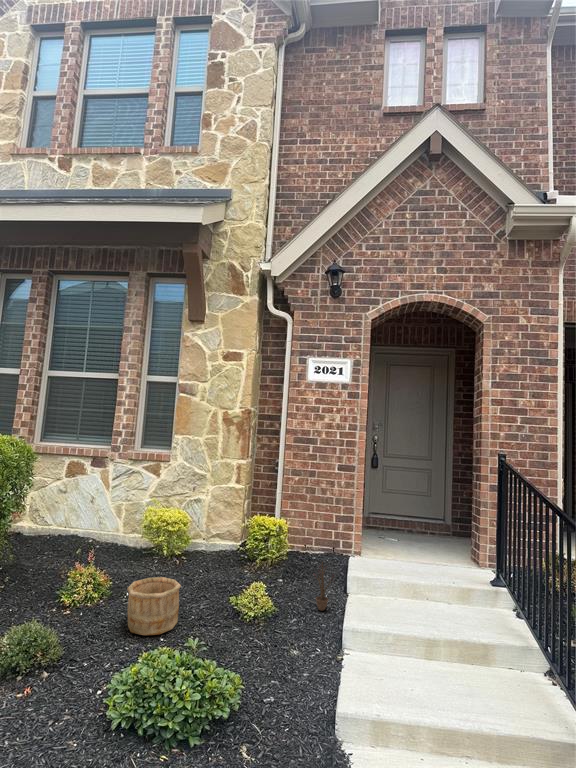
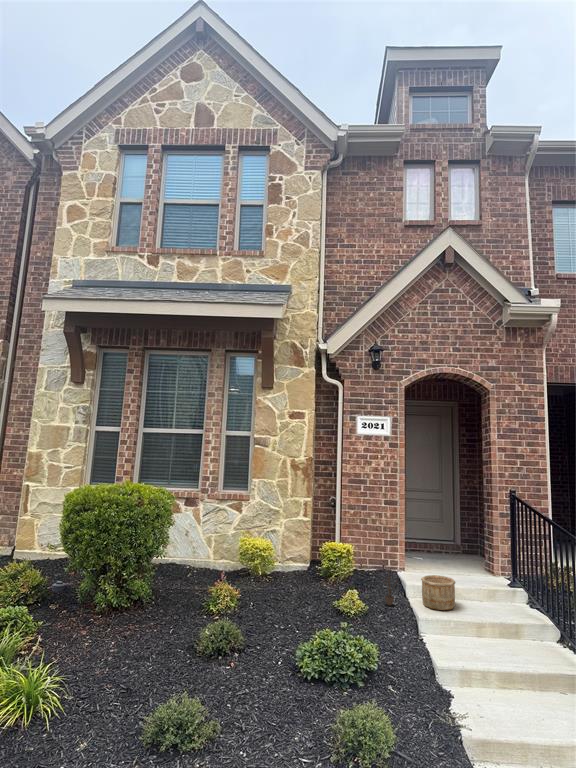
wooden bucket: present [127,577,181,635] -> present [421,575,455,610]

